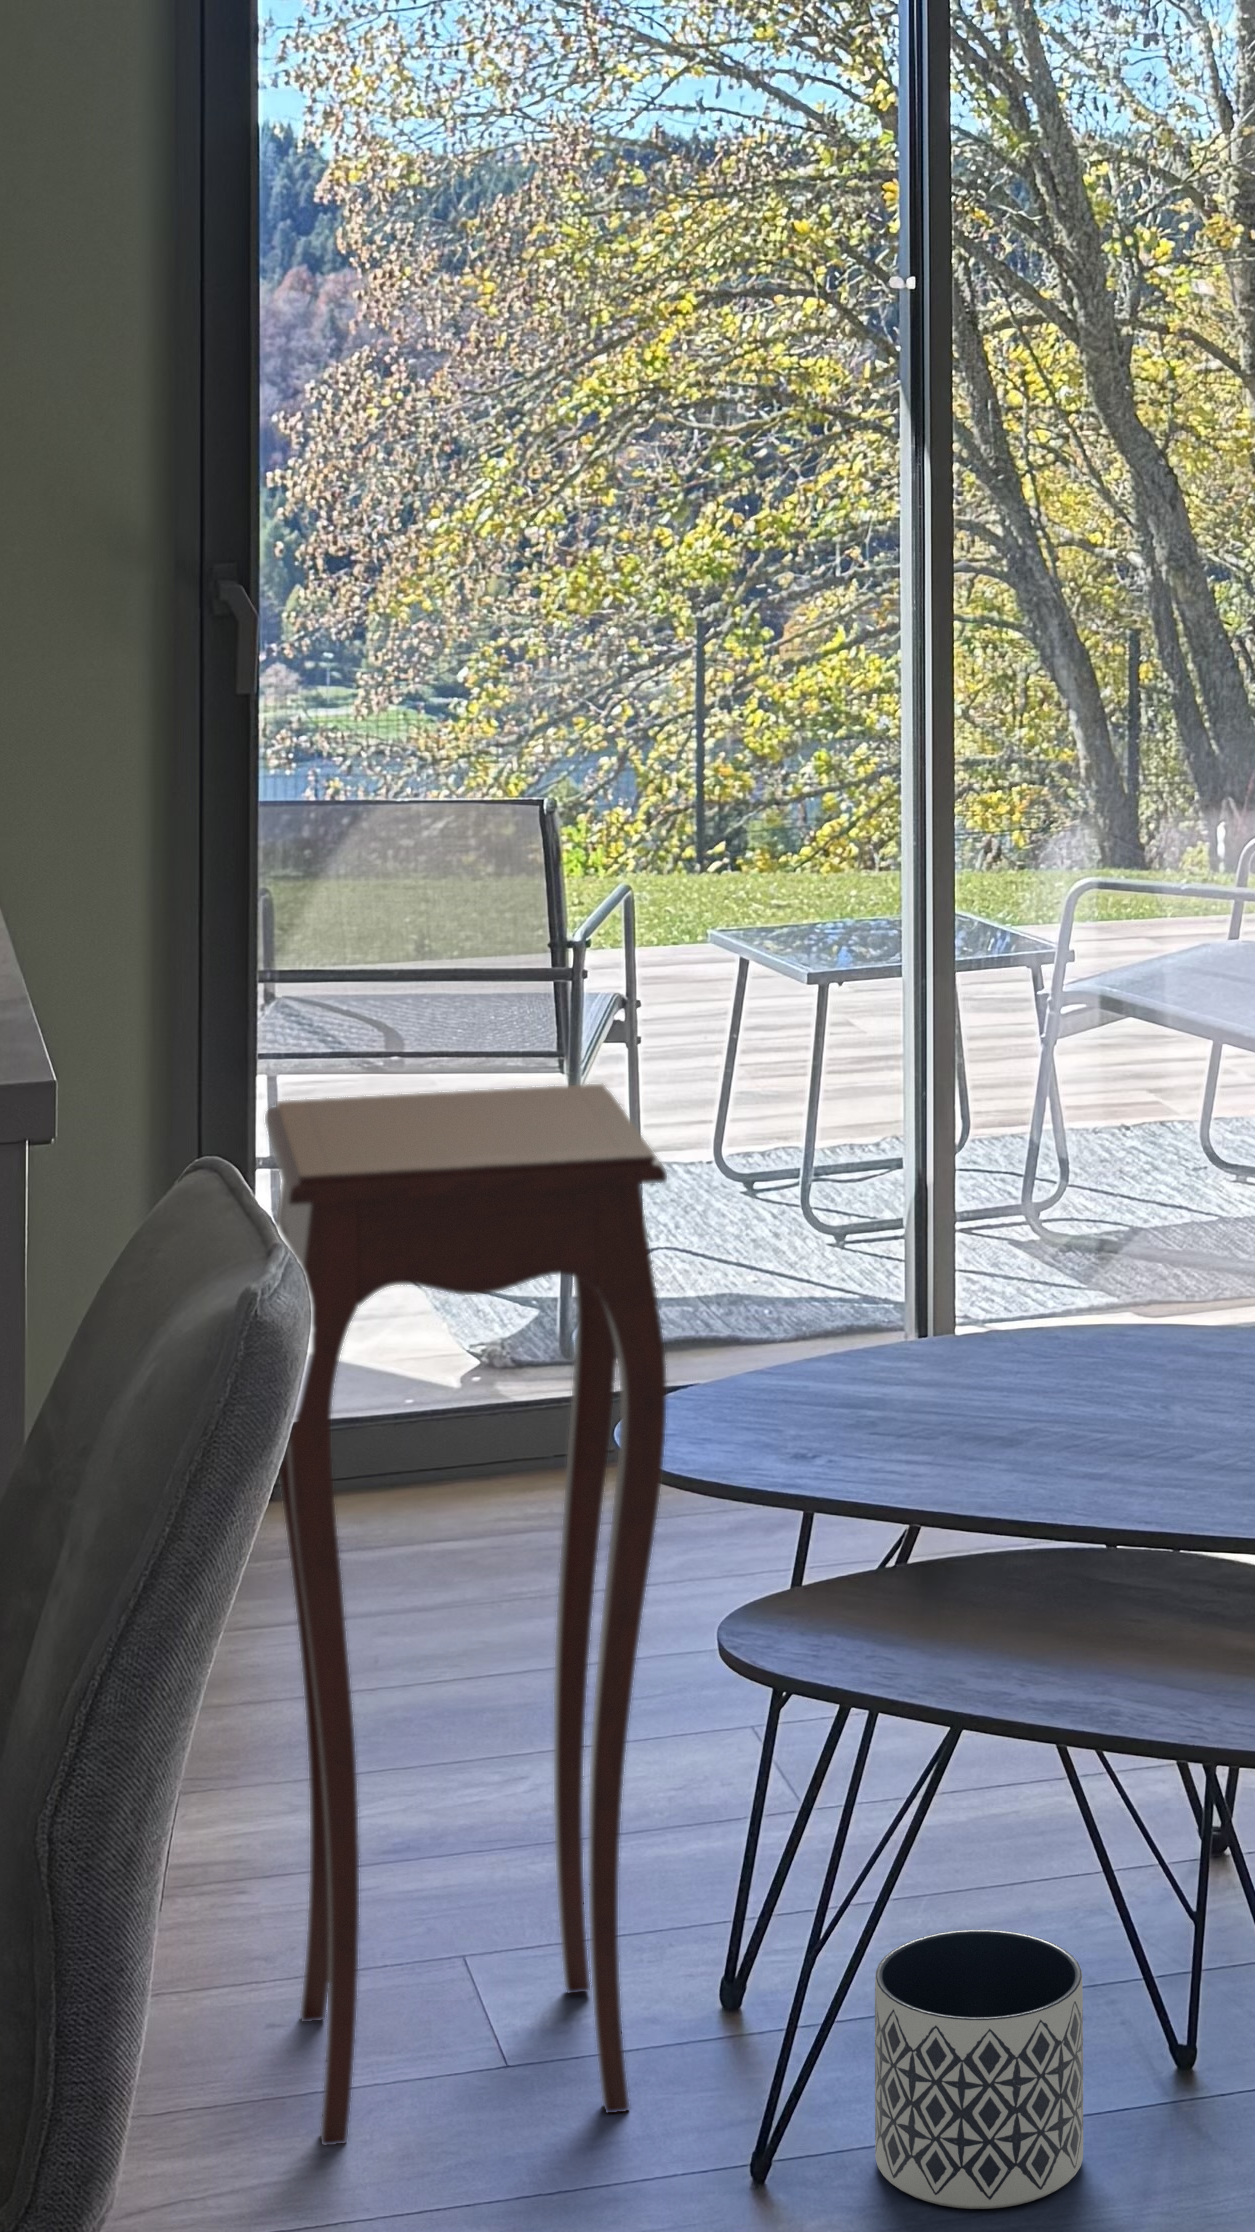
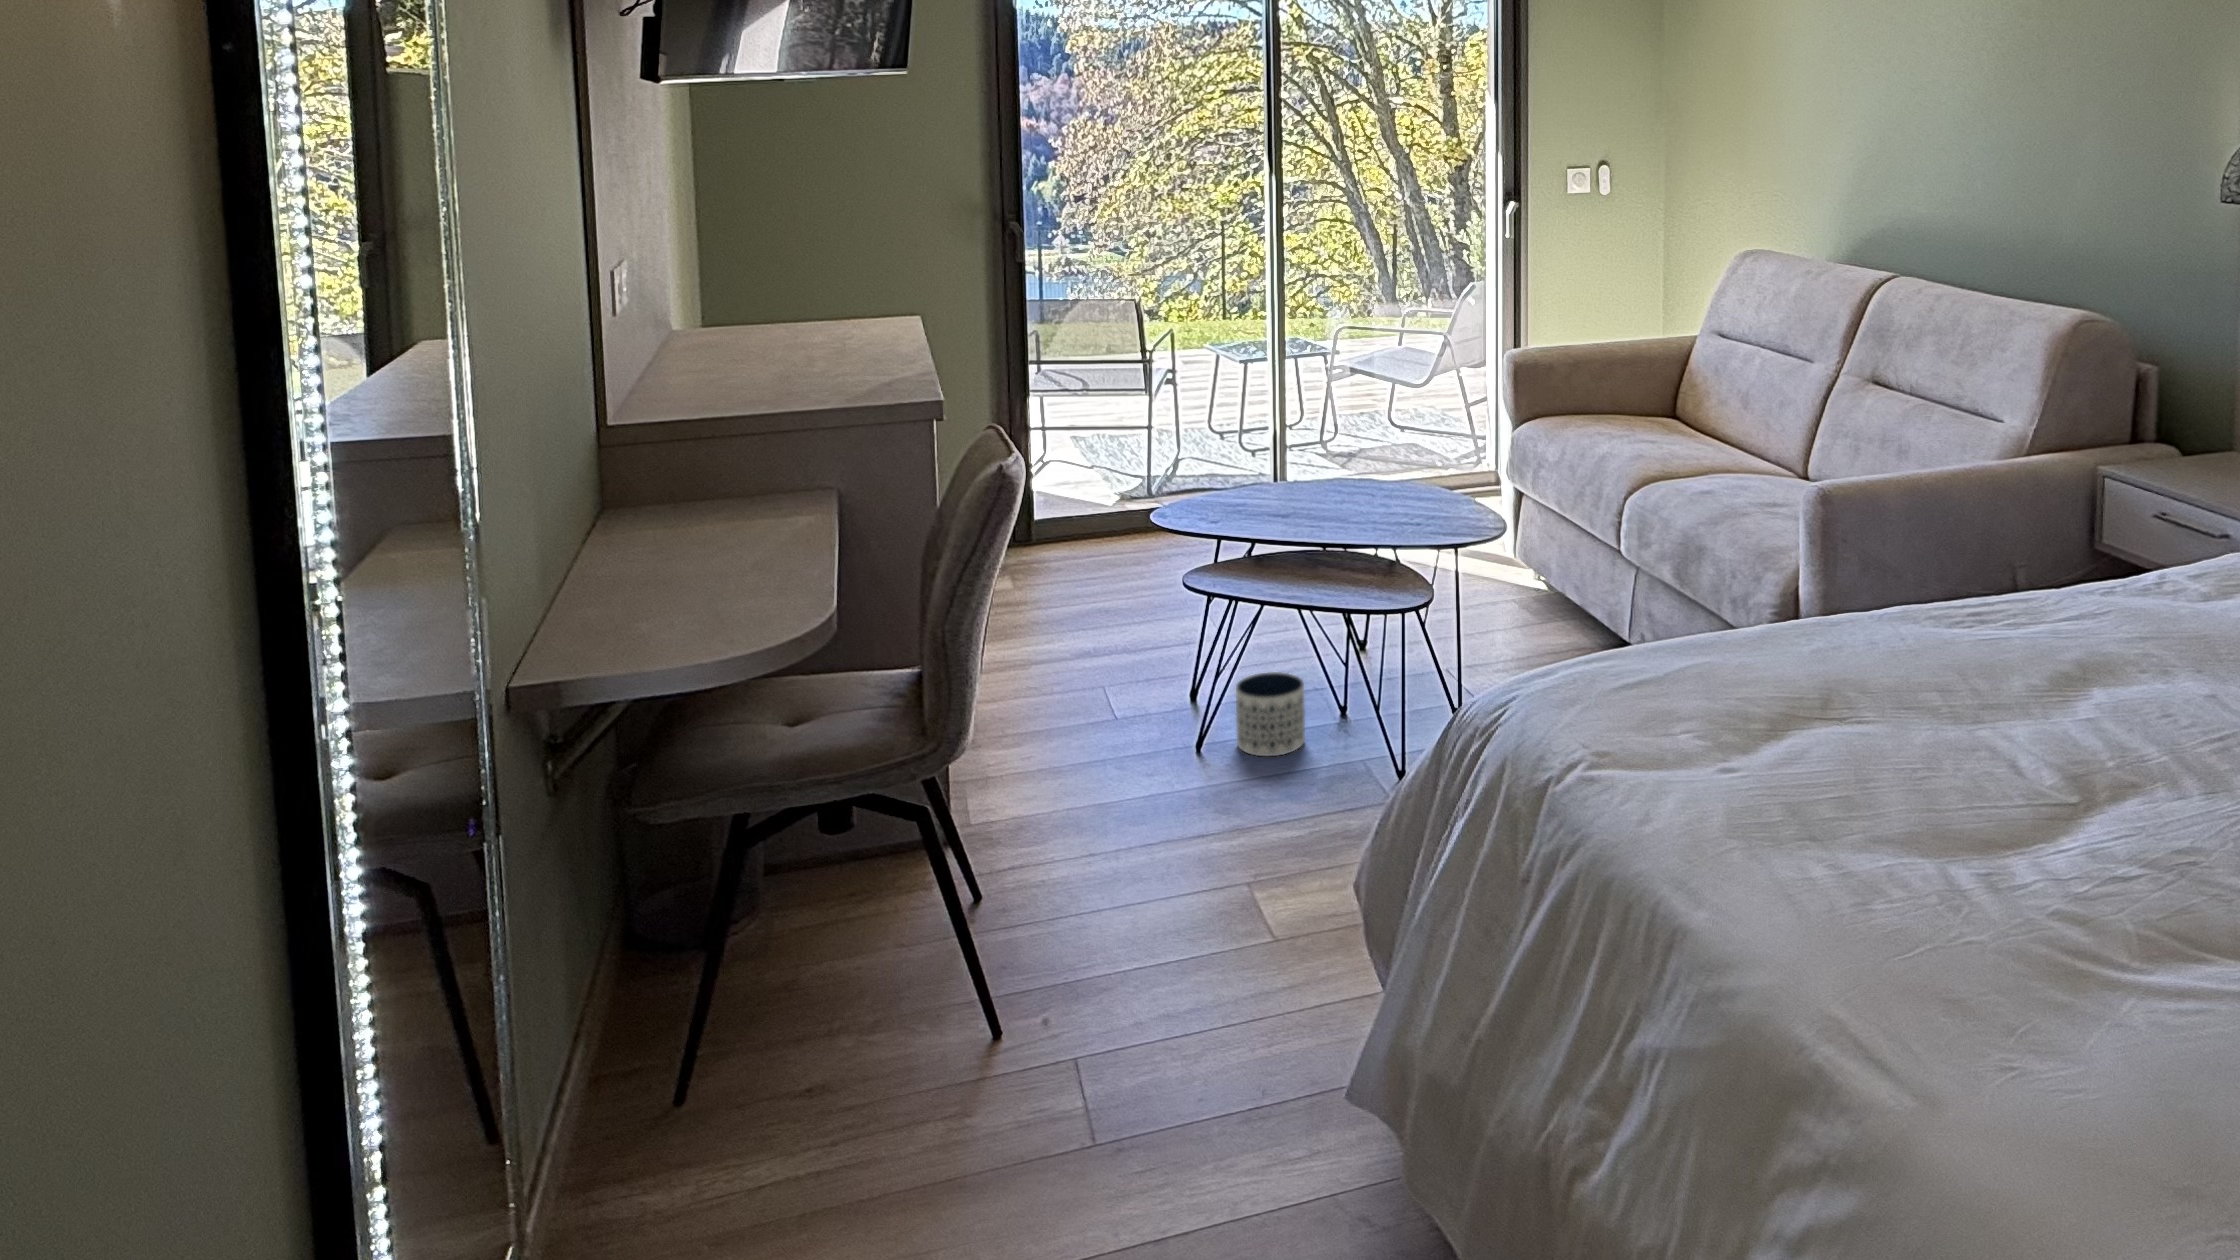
side table: present [265,1084,667,2145] -> none [1027,402,1163,745]

